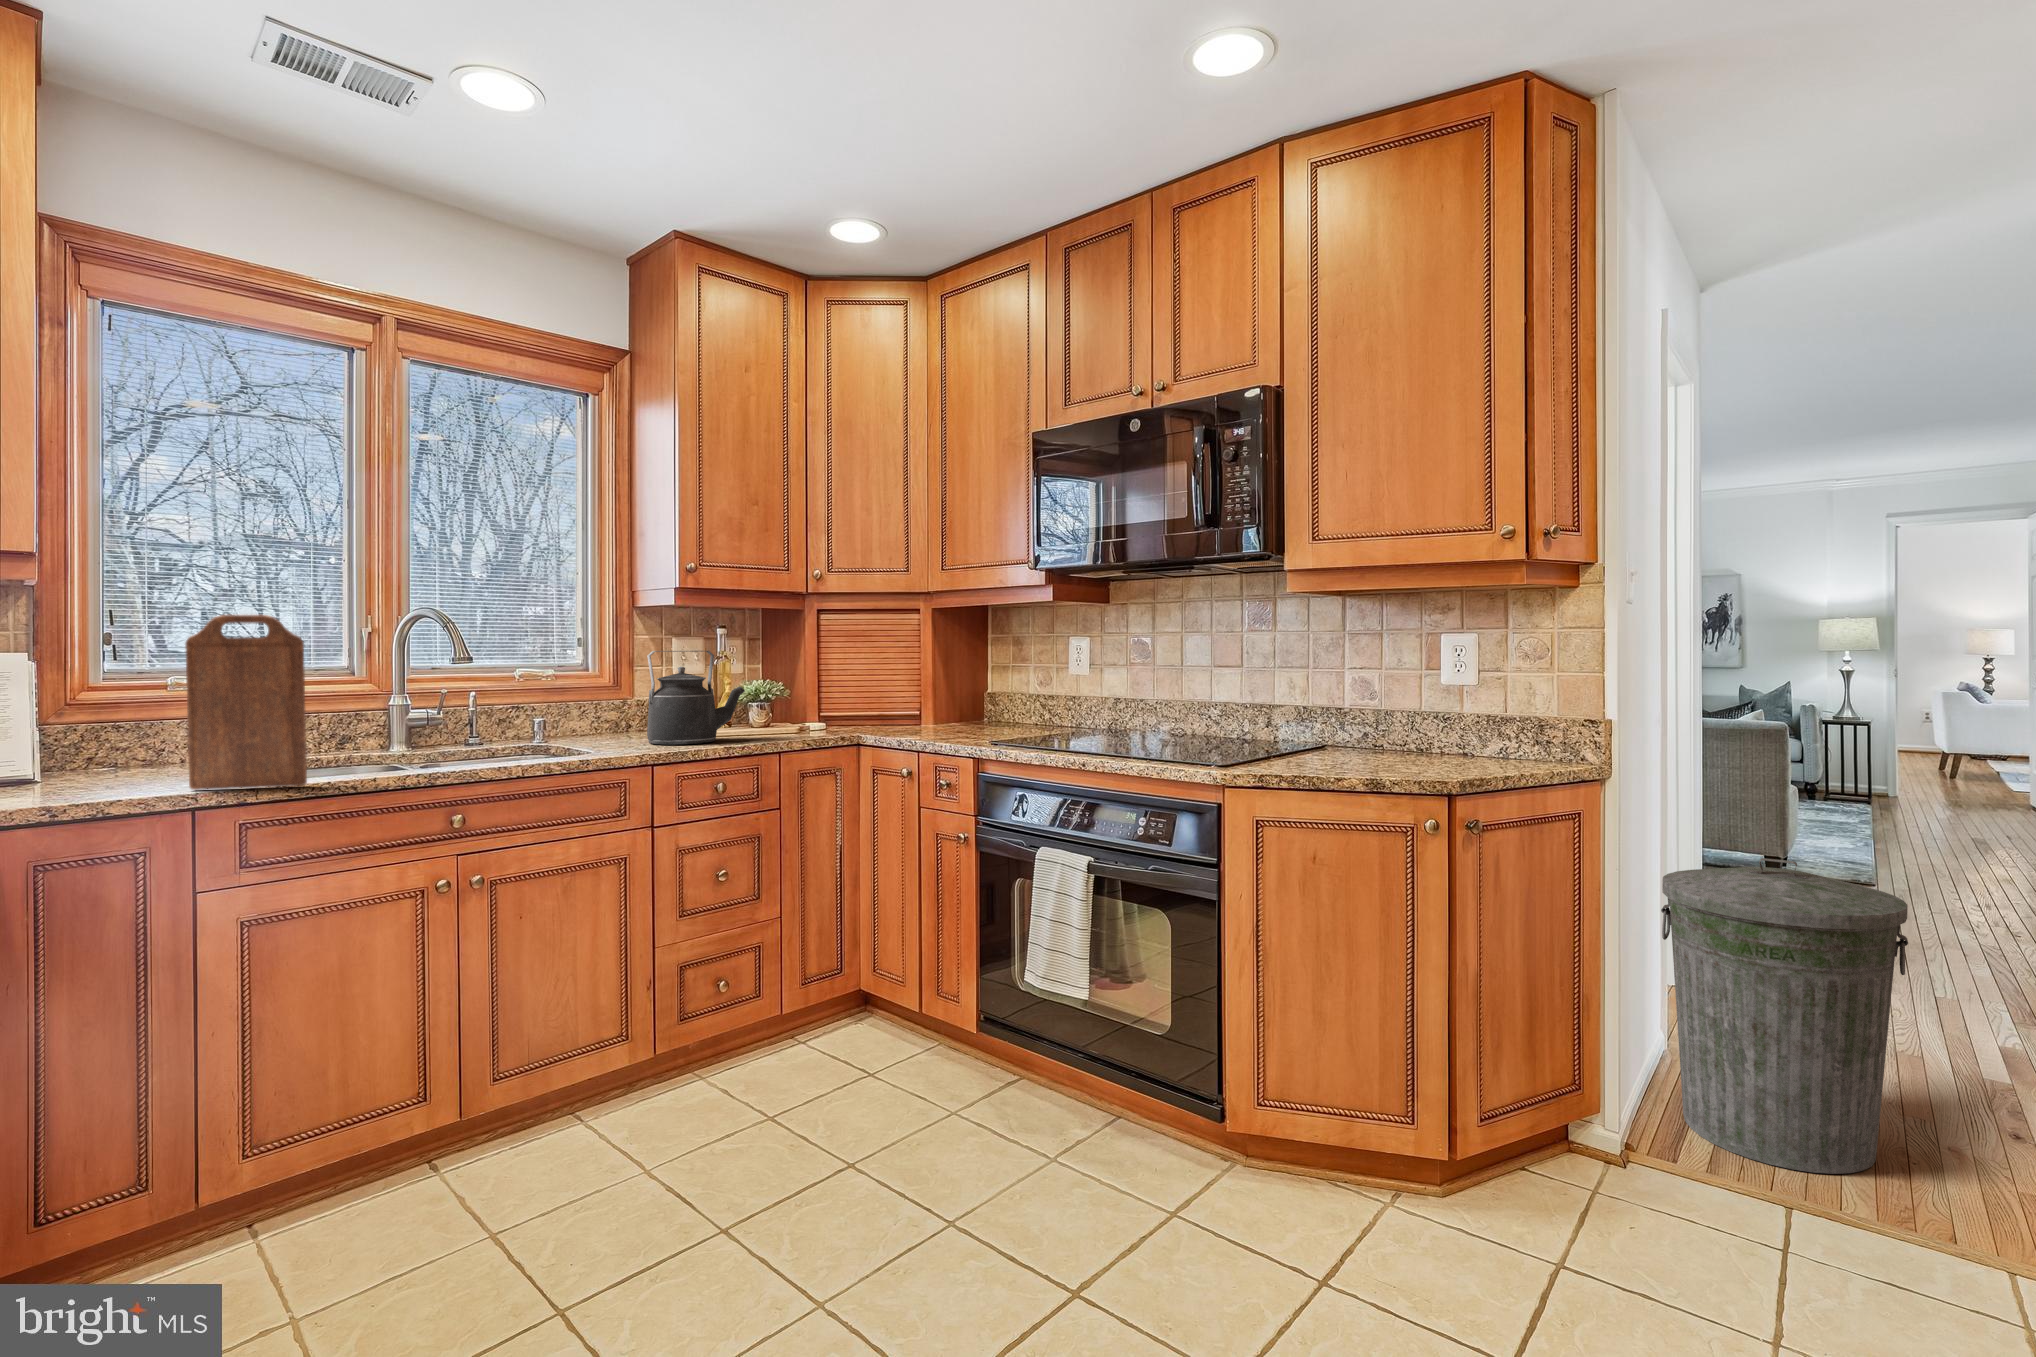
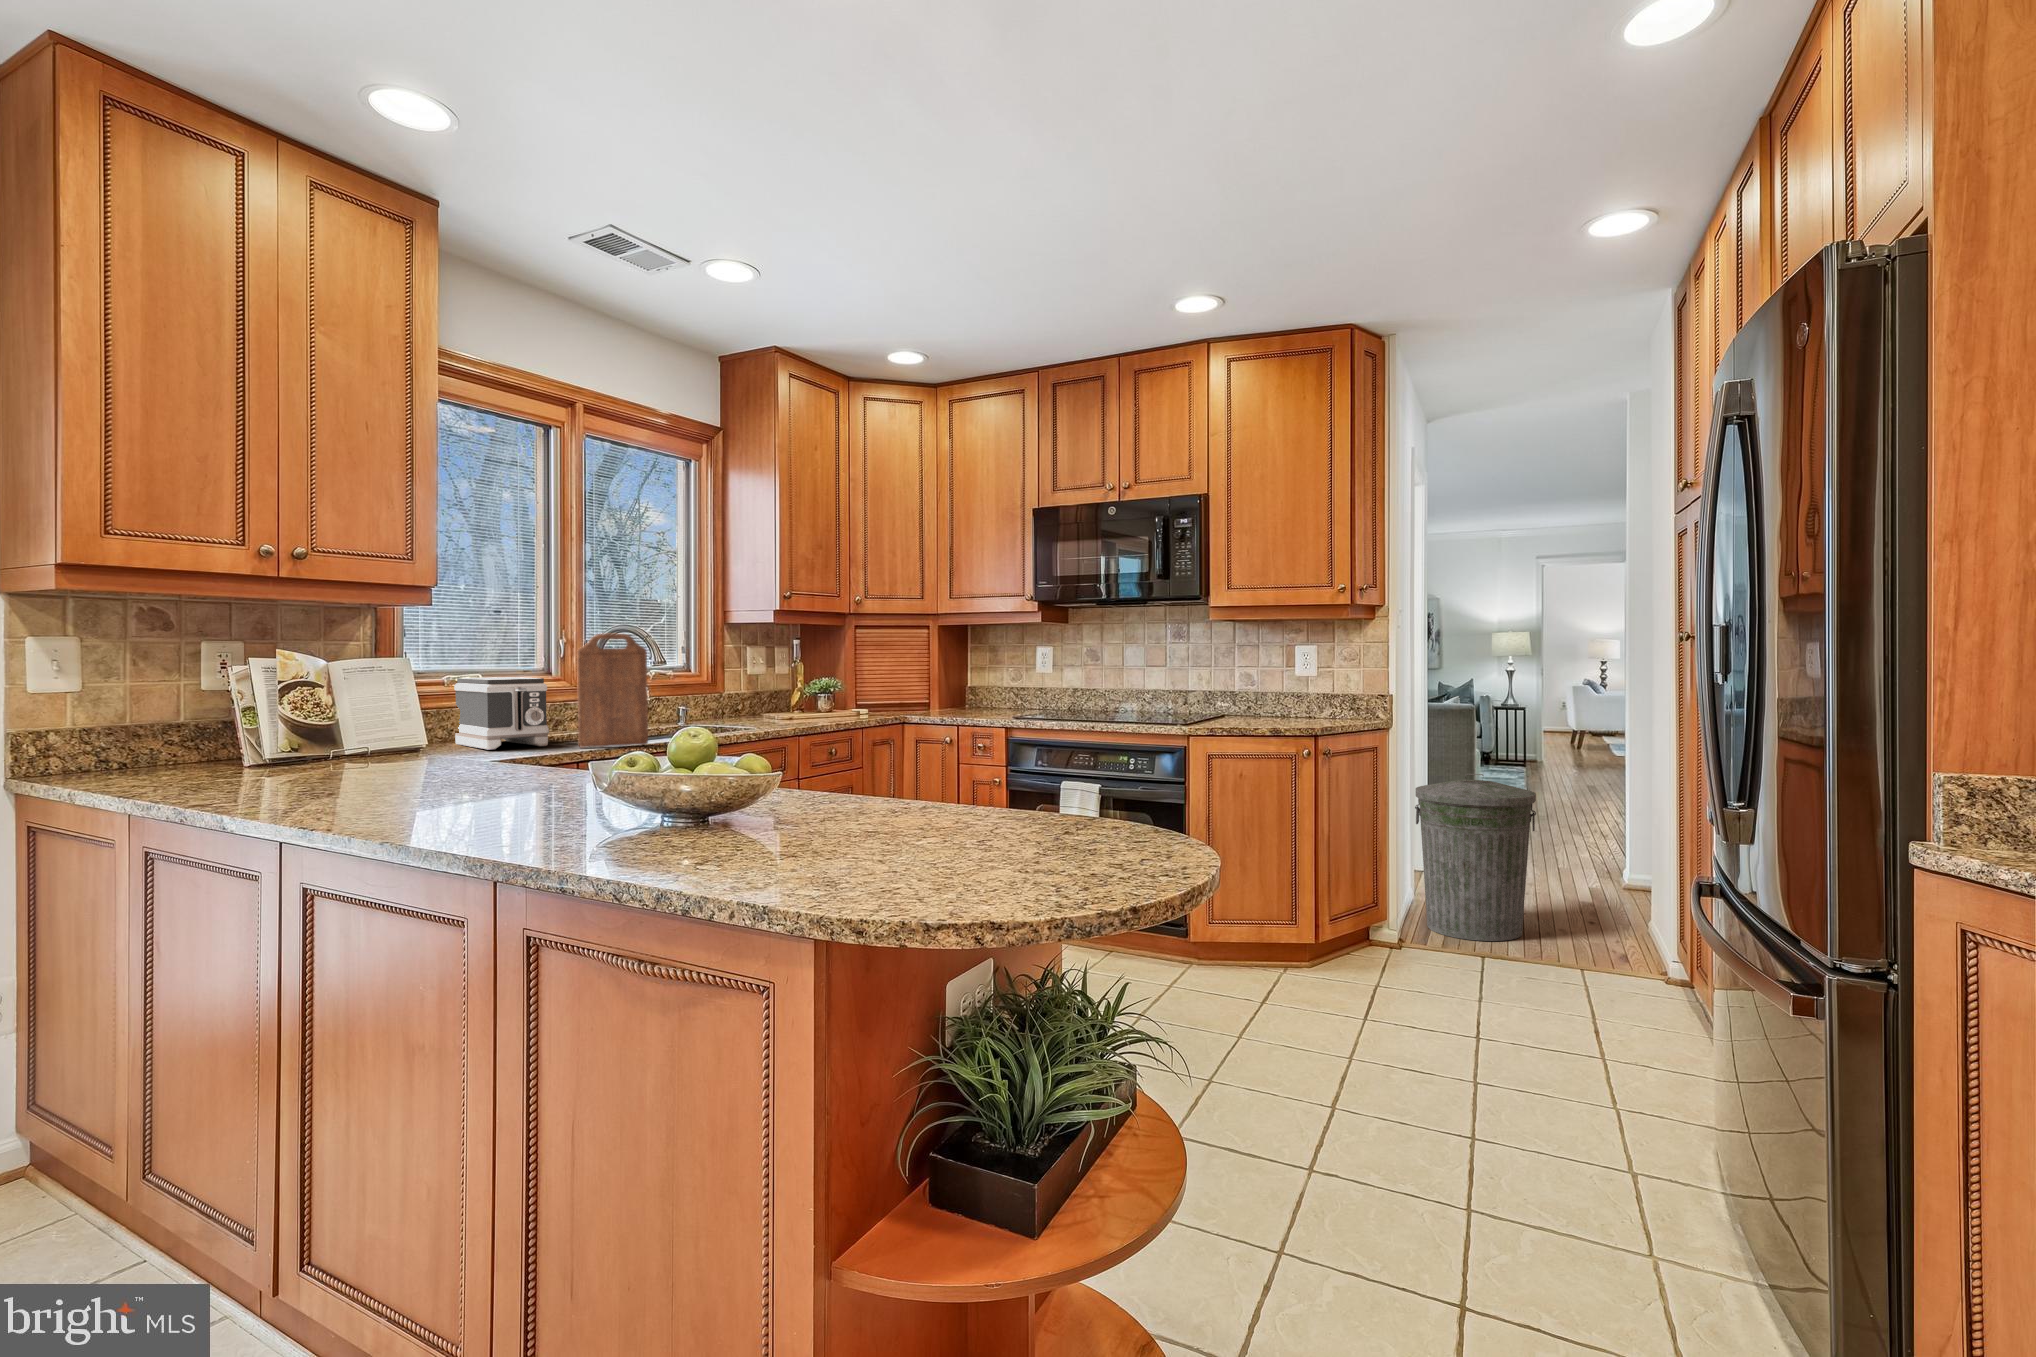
kettle: present [647,651,745,745] -> none [770,656,831,722]
toaster: none [51,680,199,790] -> present [454,677,549,750]

